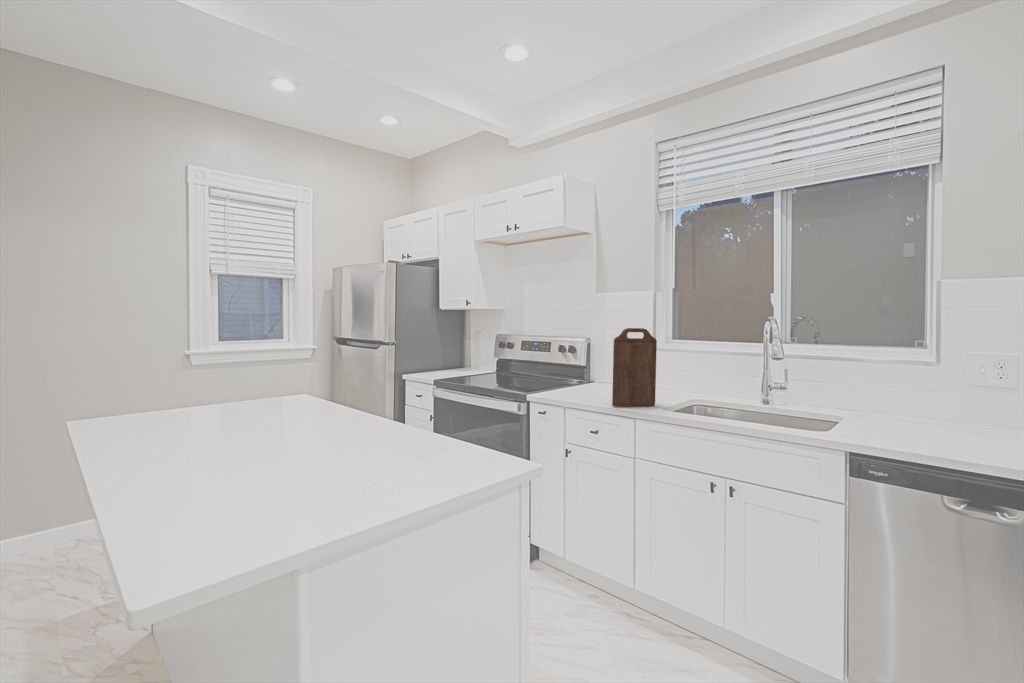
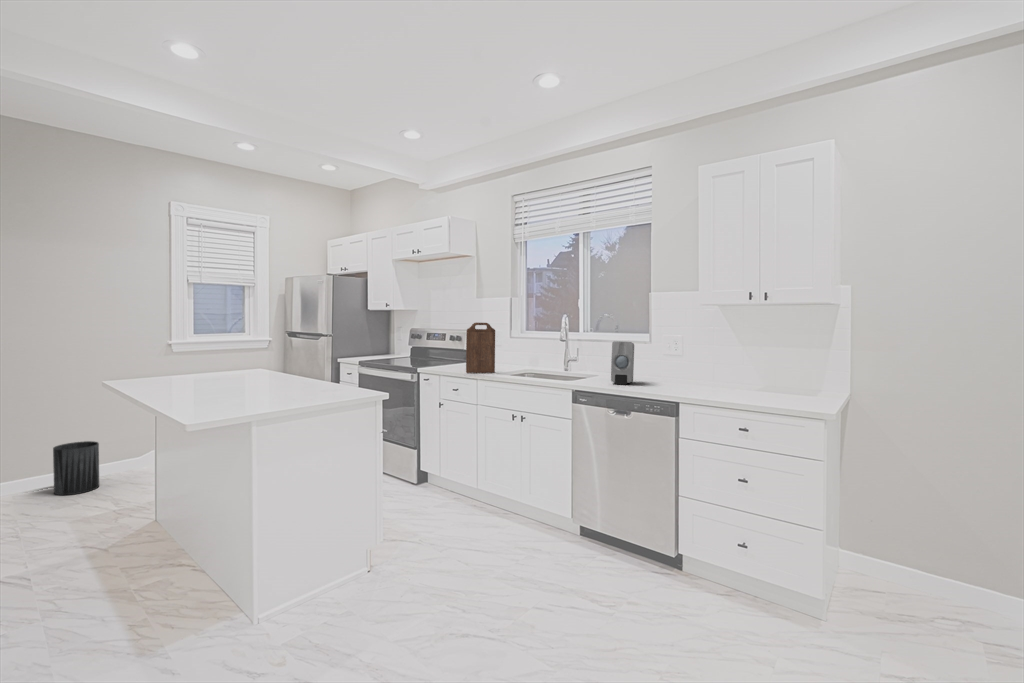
soap dispenser: none [897,364,956,442] -> present [611,341,634,385]
trash can: none [18,491,85,572] -> present [53,441,99,495]

